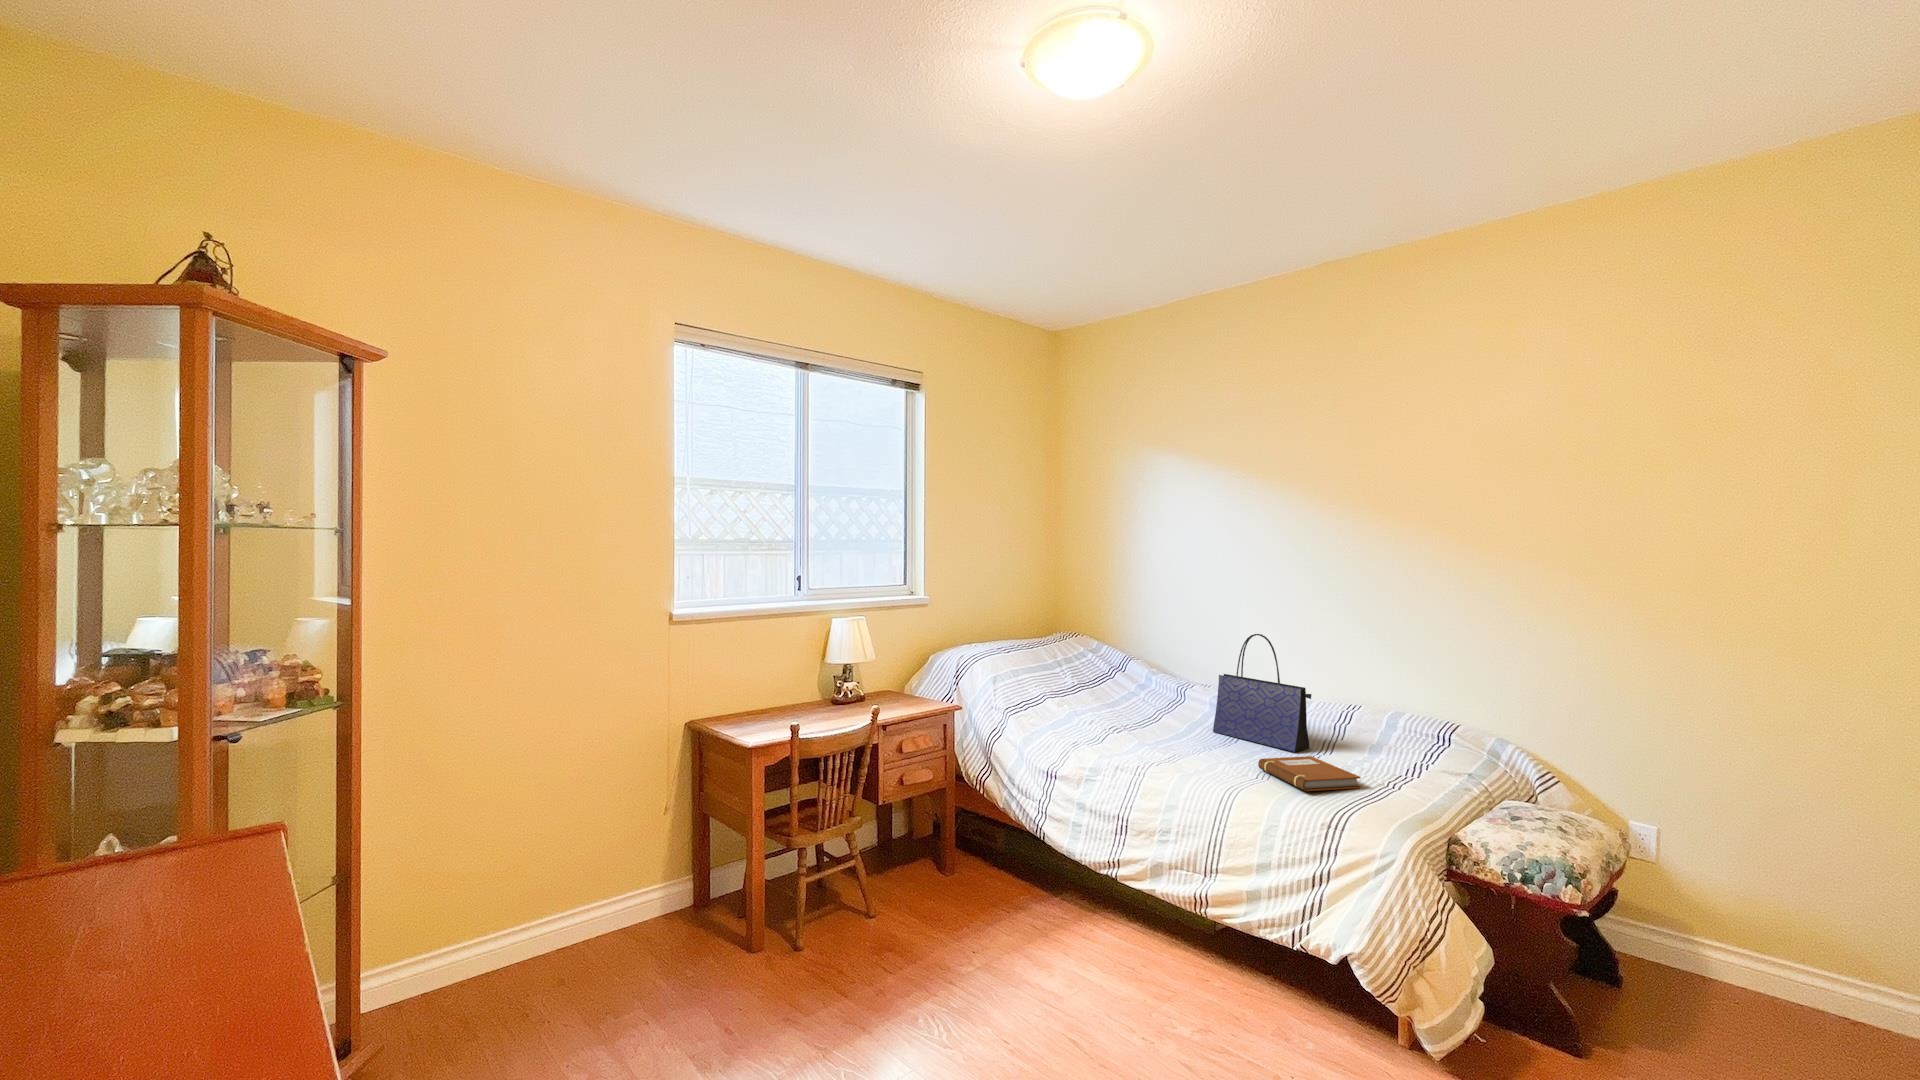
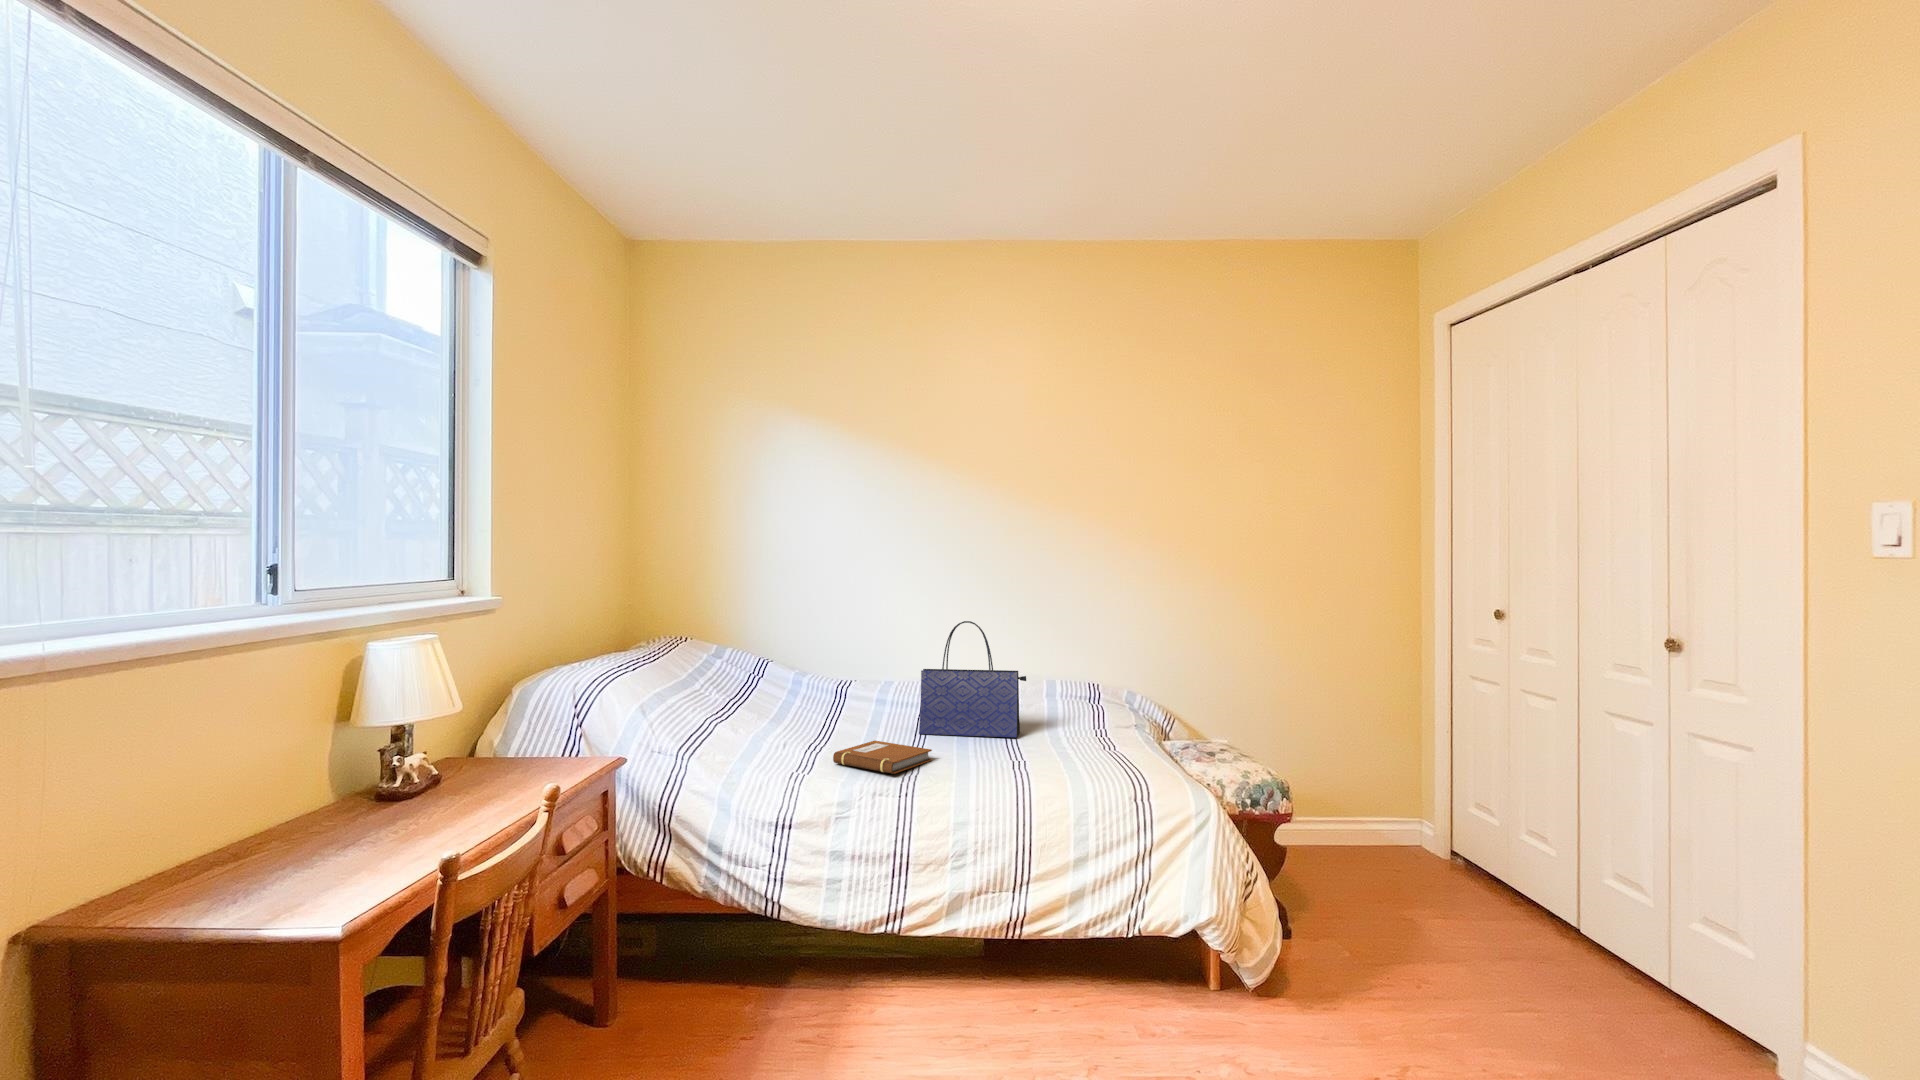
notebook: present [1258,756,1361,791] -> present [833,741,932,774]

